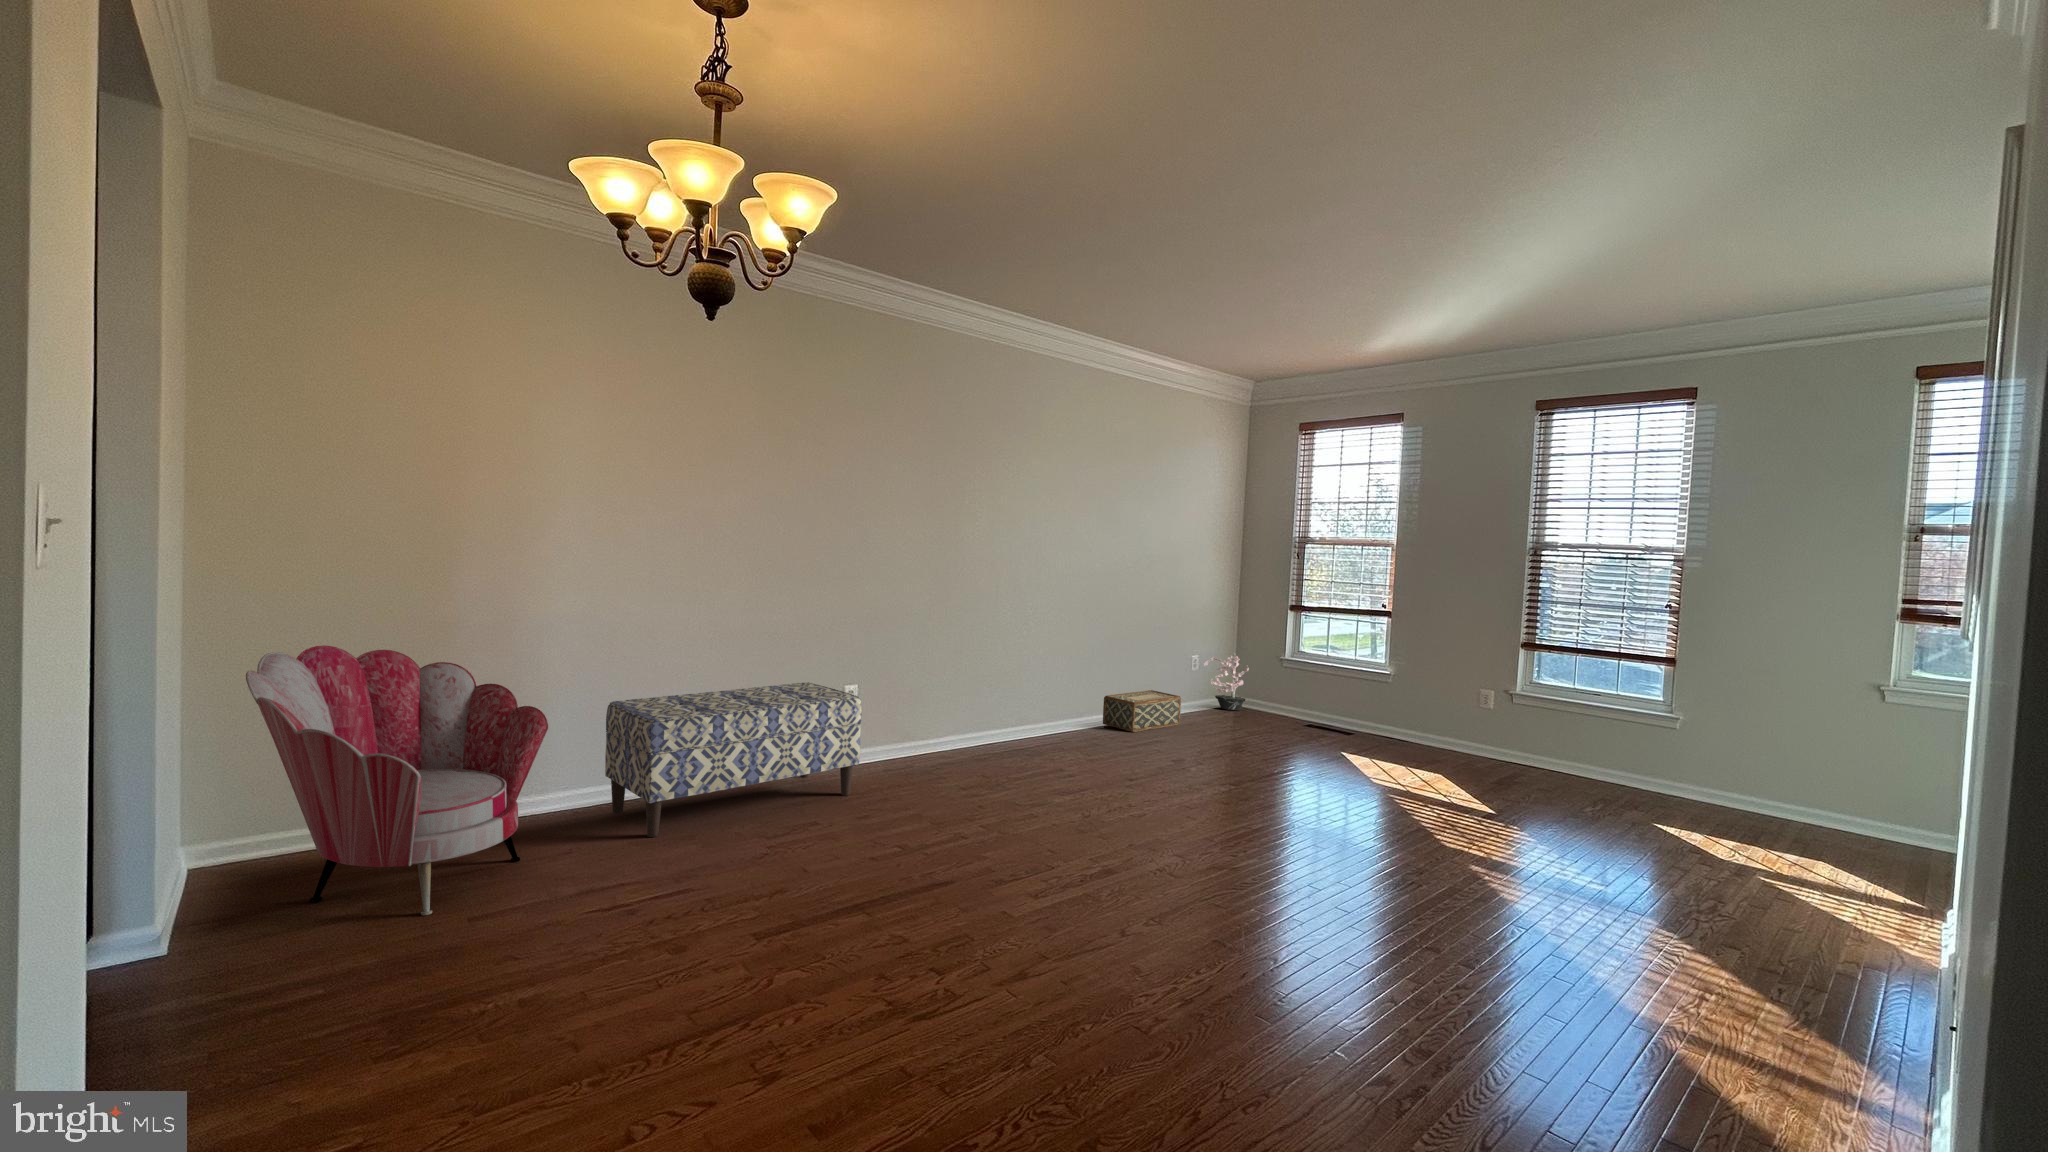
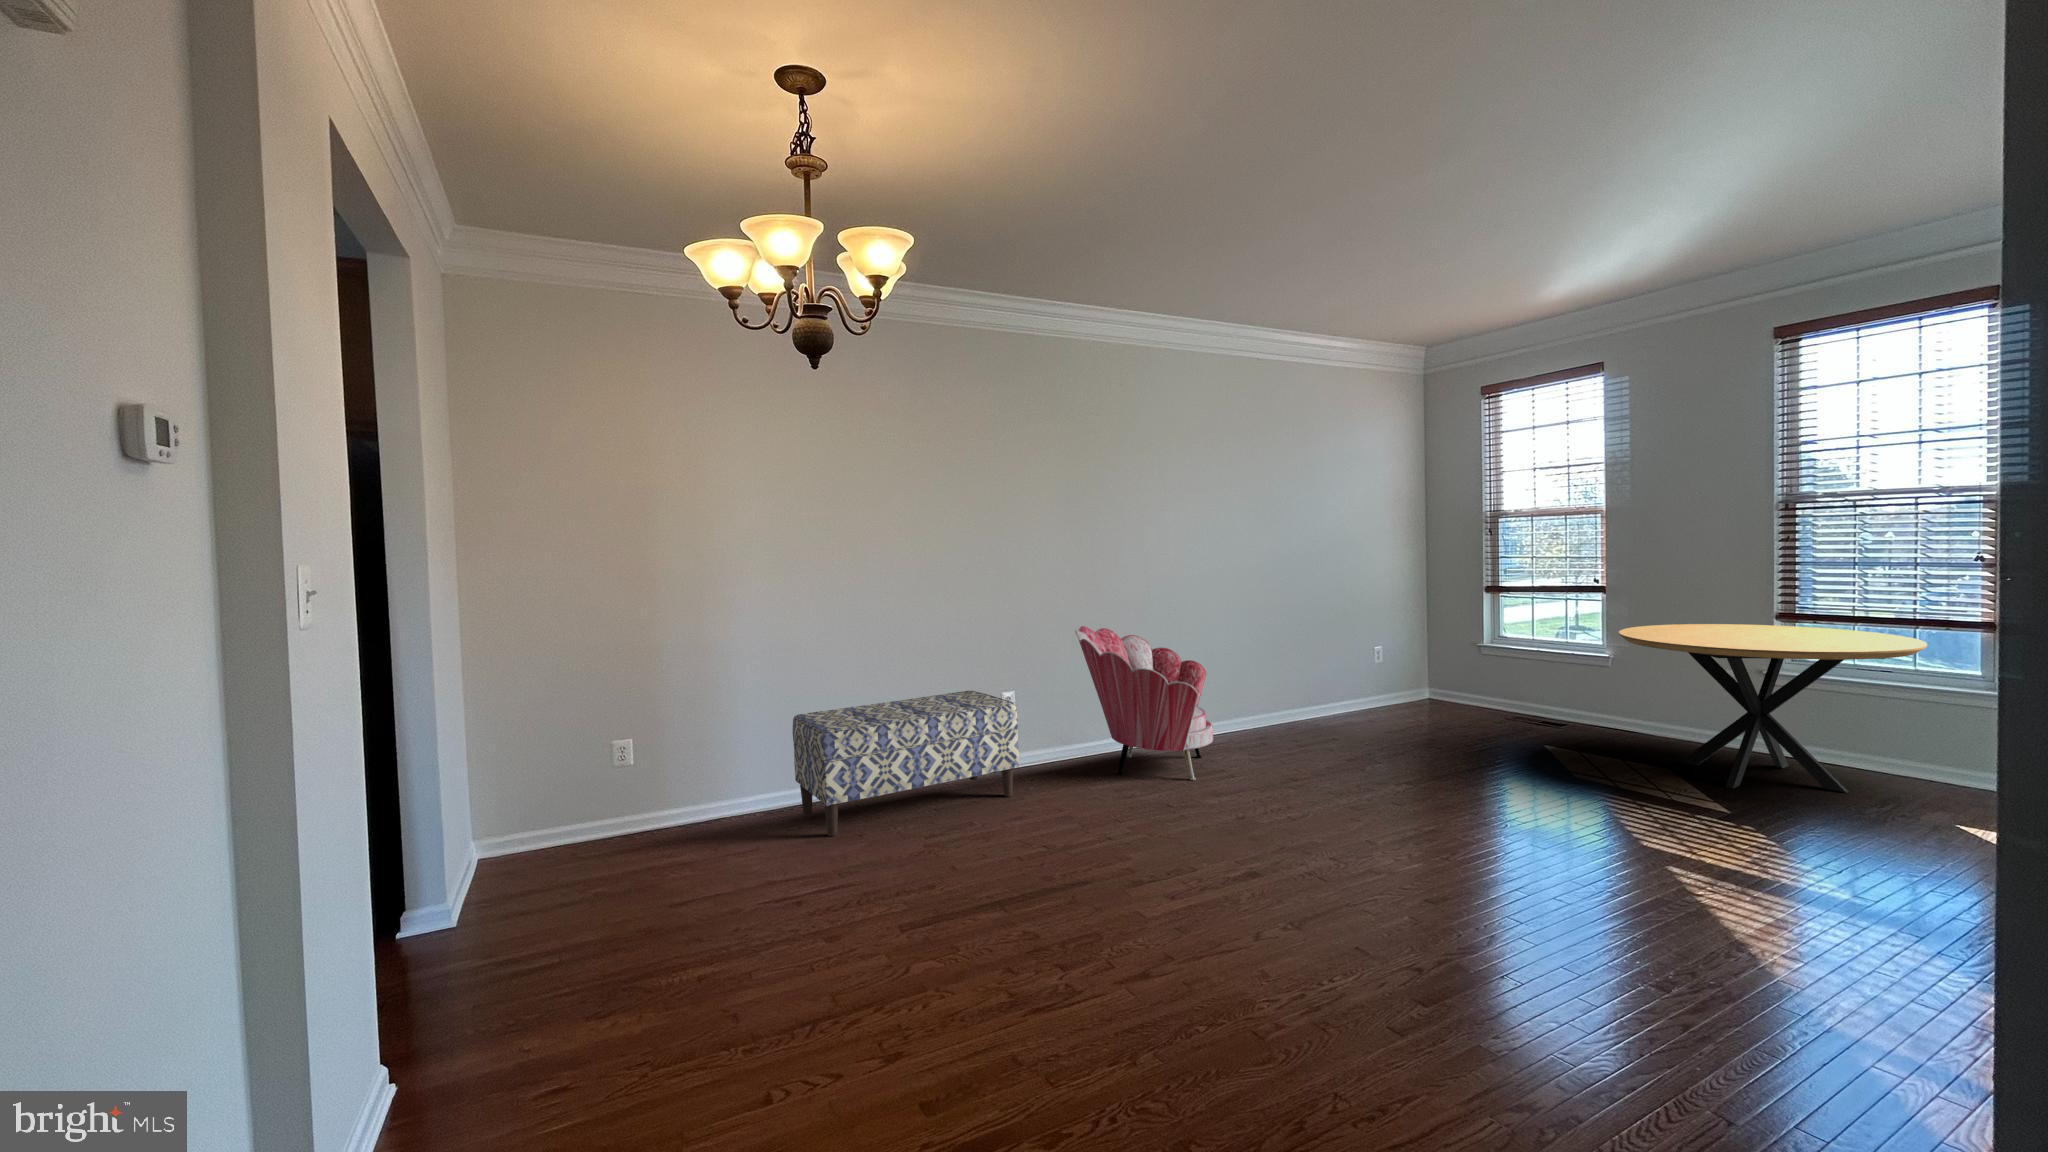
armchair: present [246,645,548,915] -> present [1075,626,1213,780]
dining table: none [1406,648,1631,796] -> present [1619,624,1927,793]
potted plant: present [1204,653,1249,710] -> none [1386,638,1444,702]
woven basket: present [1103,690,1181,732] -> none [1277,684,1362,728]

